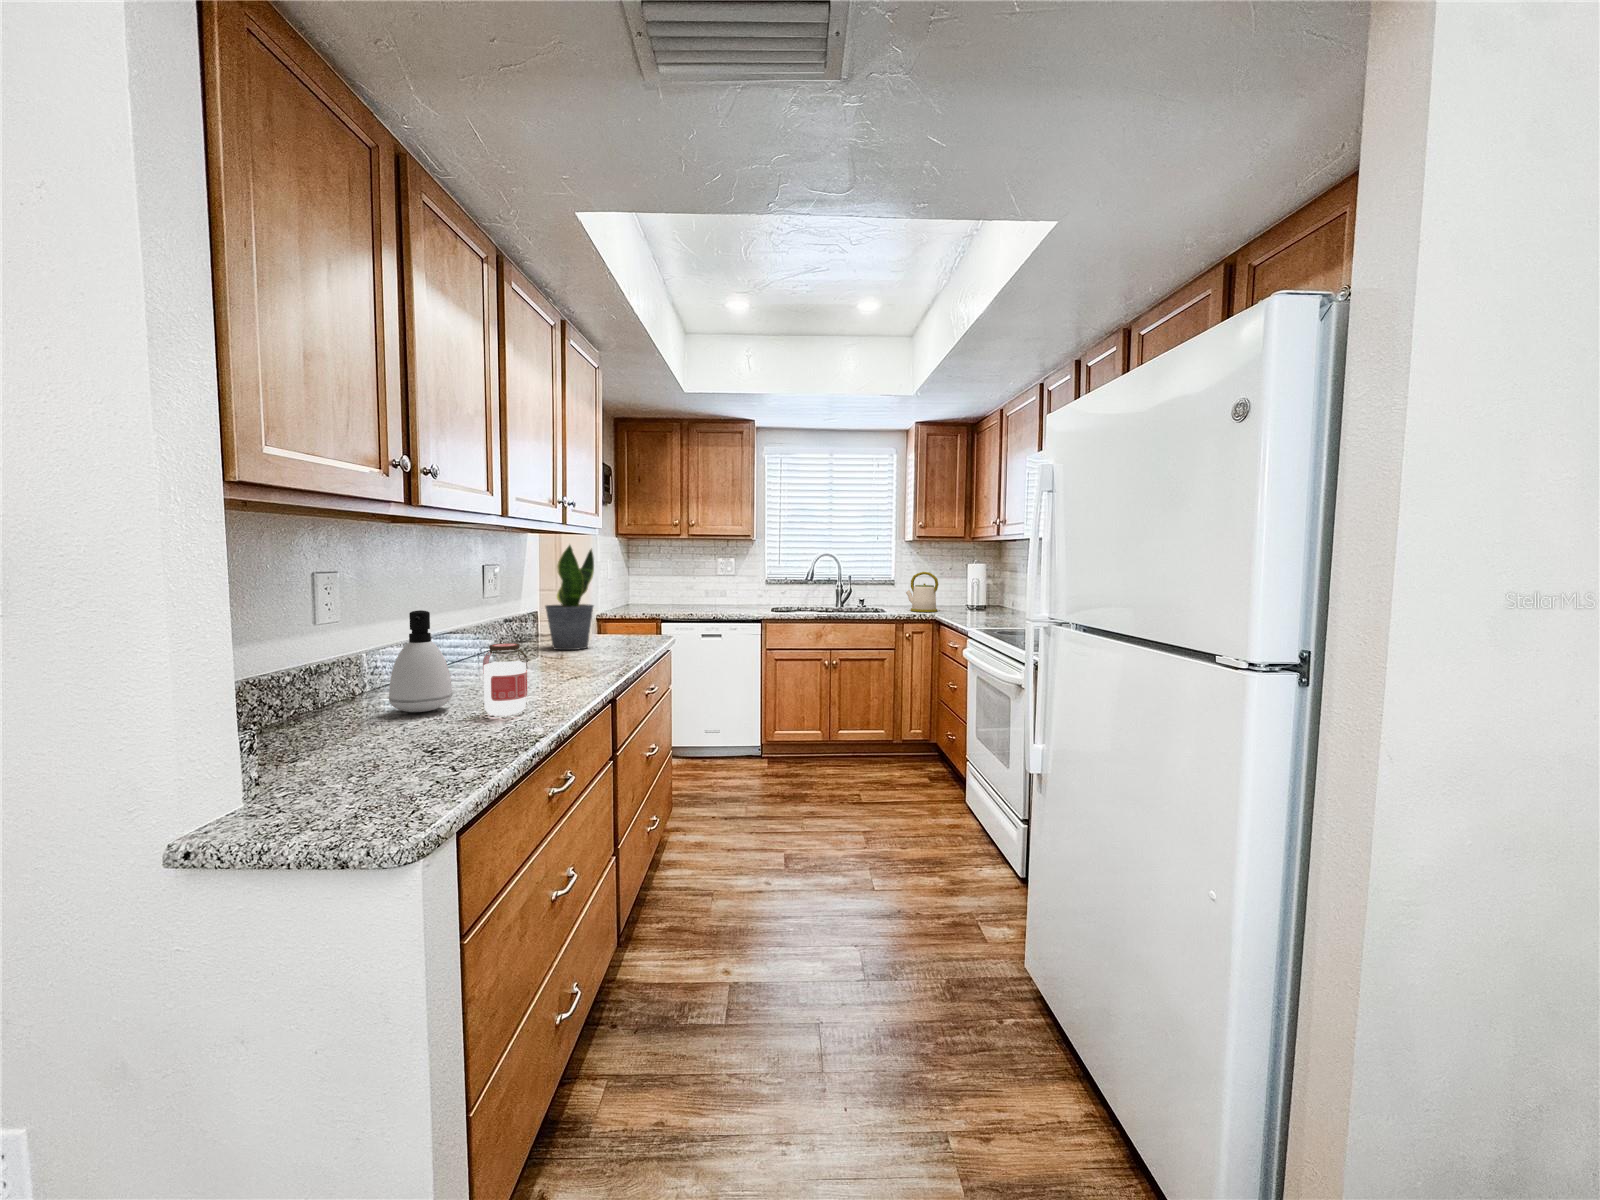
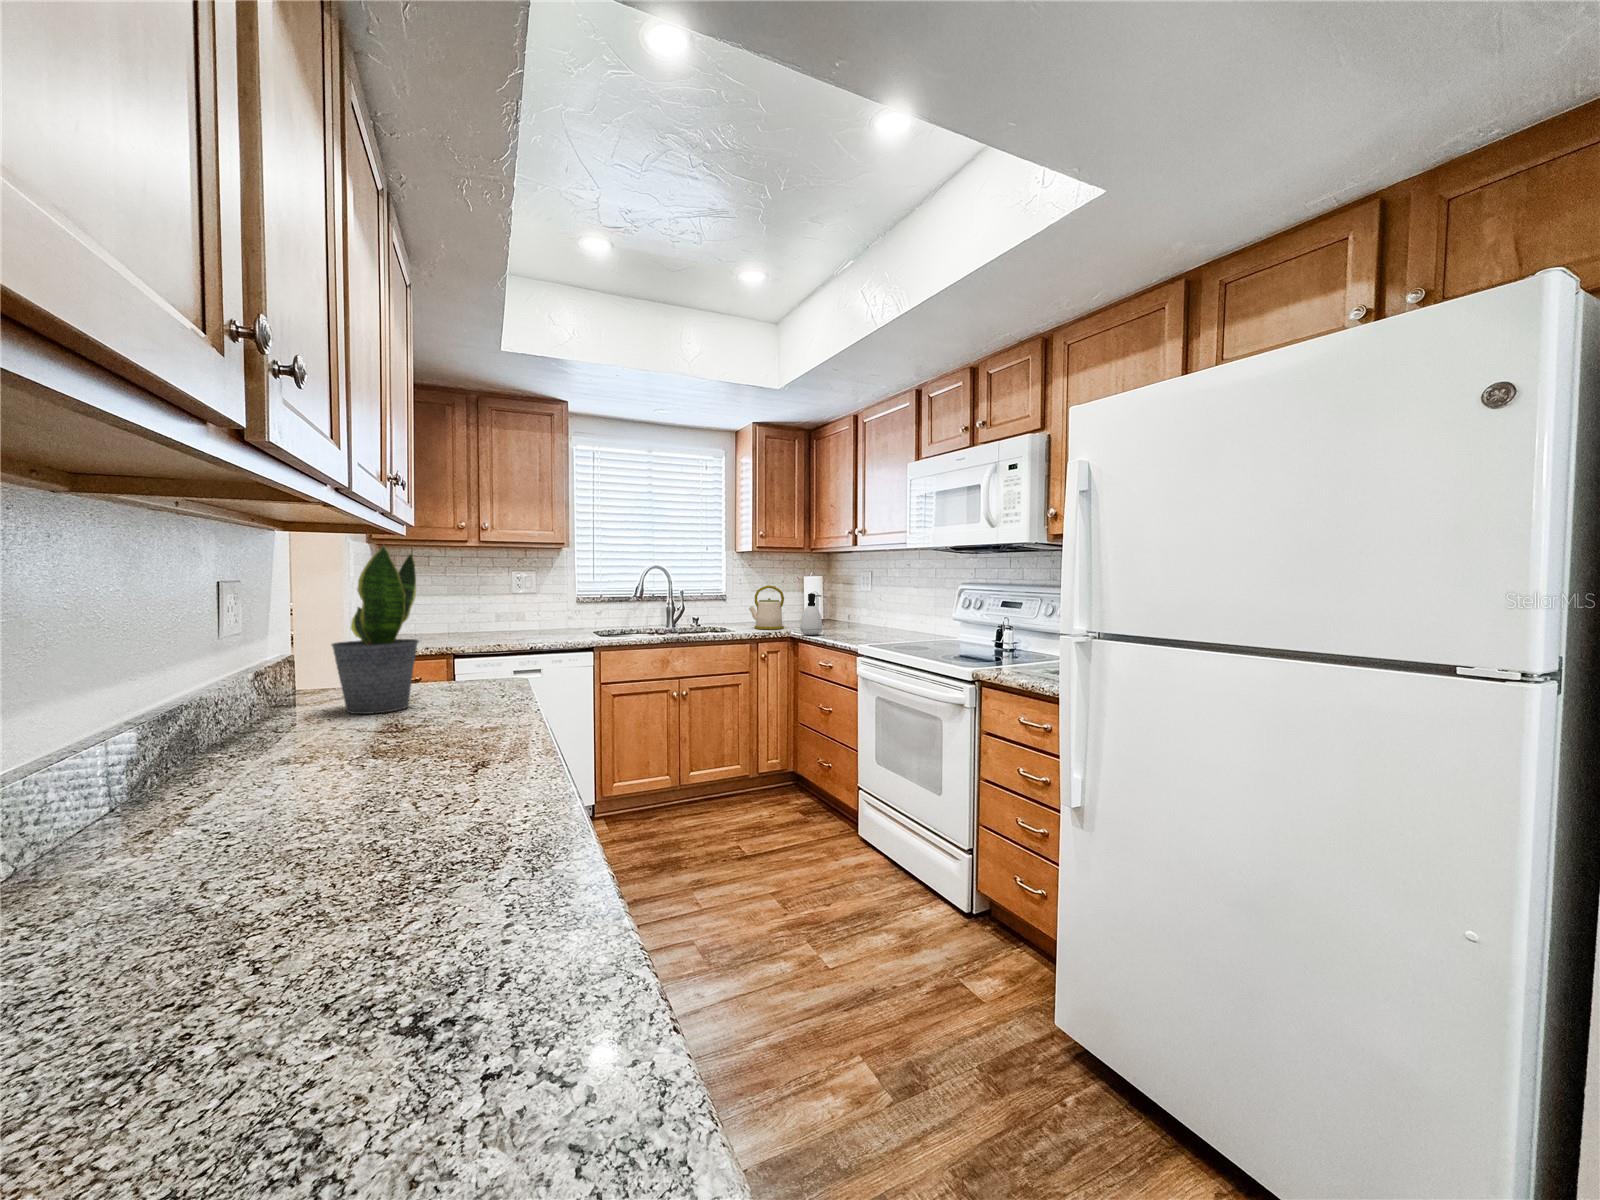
soap dispenser: present [389,610,452,712] -> present [800,593,823,635]
jar: present [483,643,528,716] -> none [418,724,515,878]

